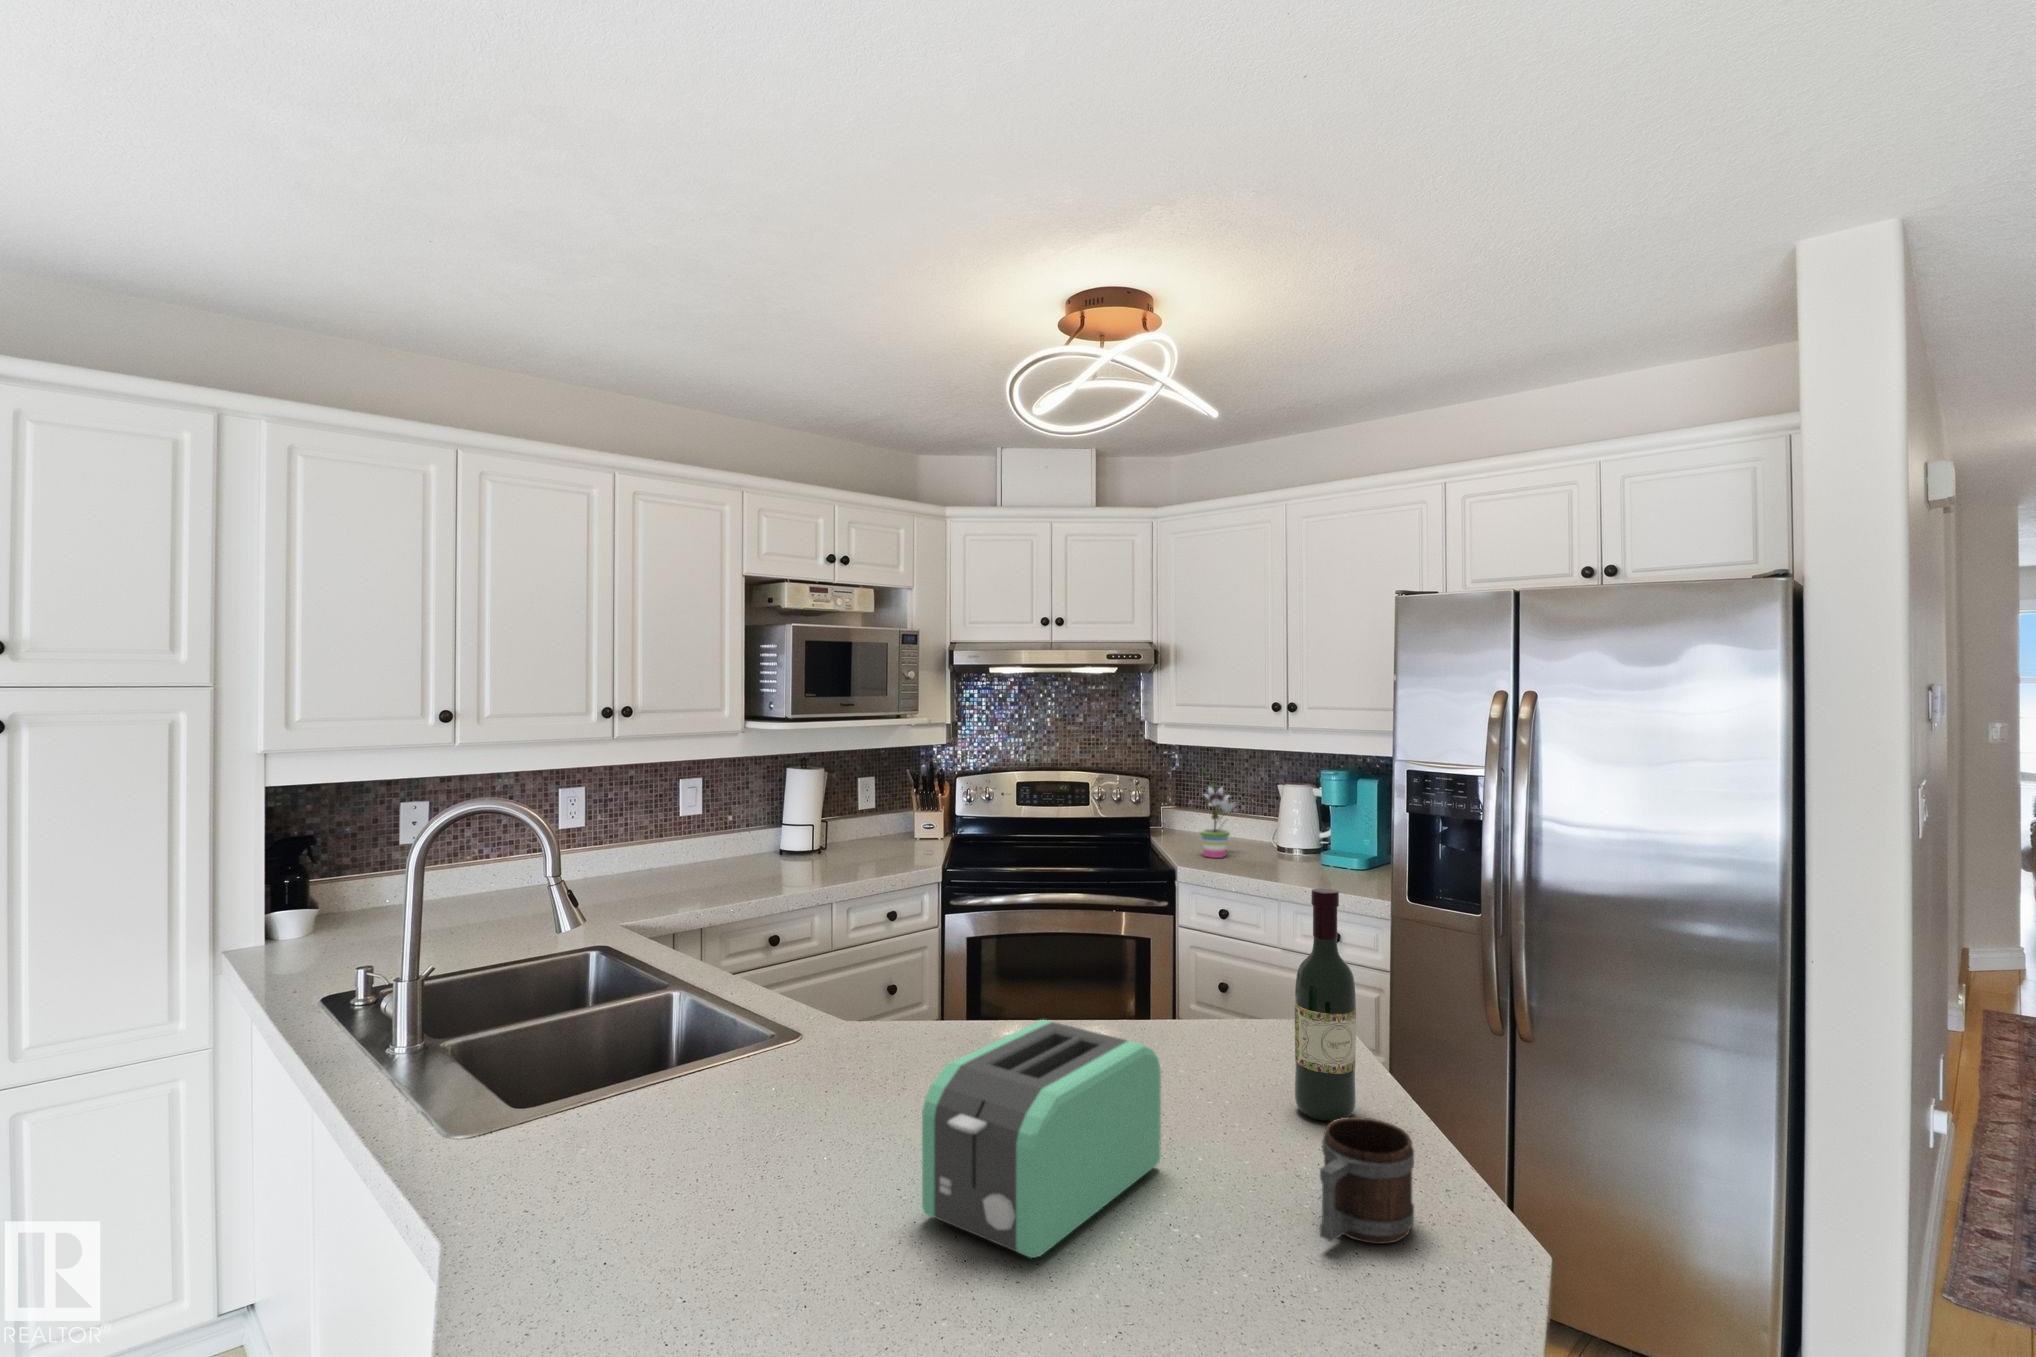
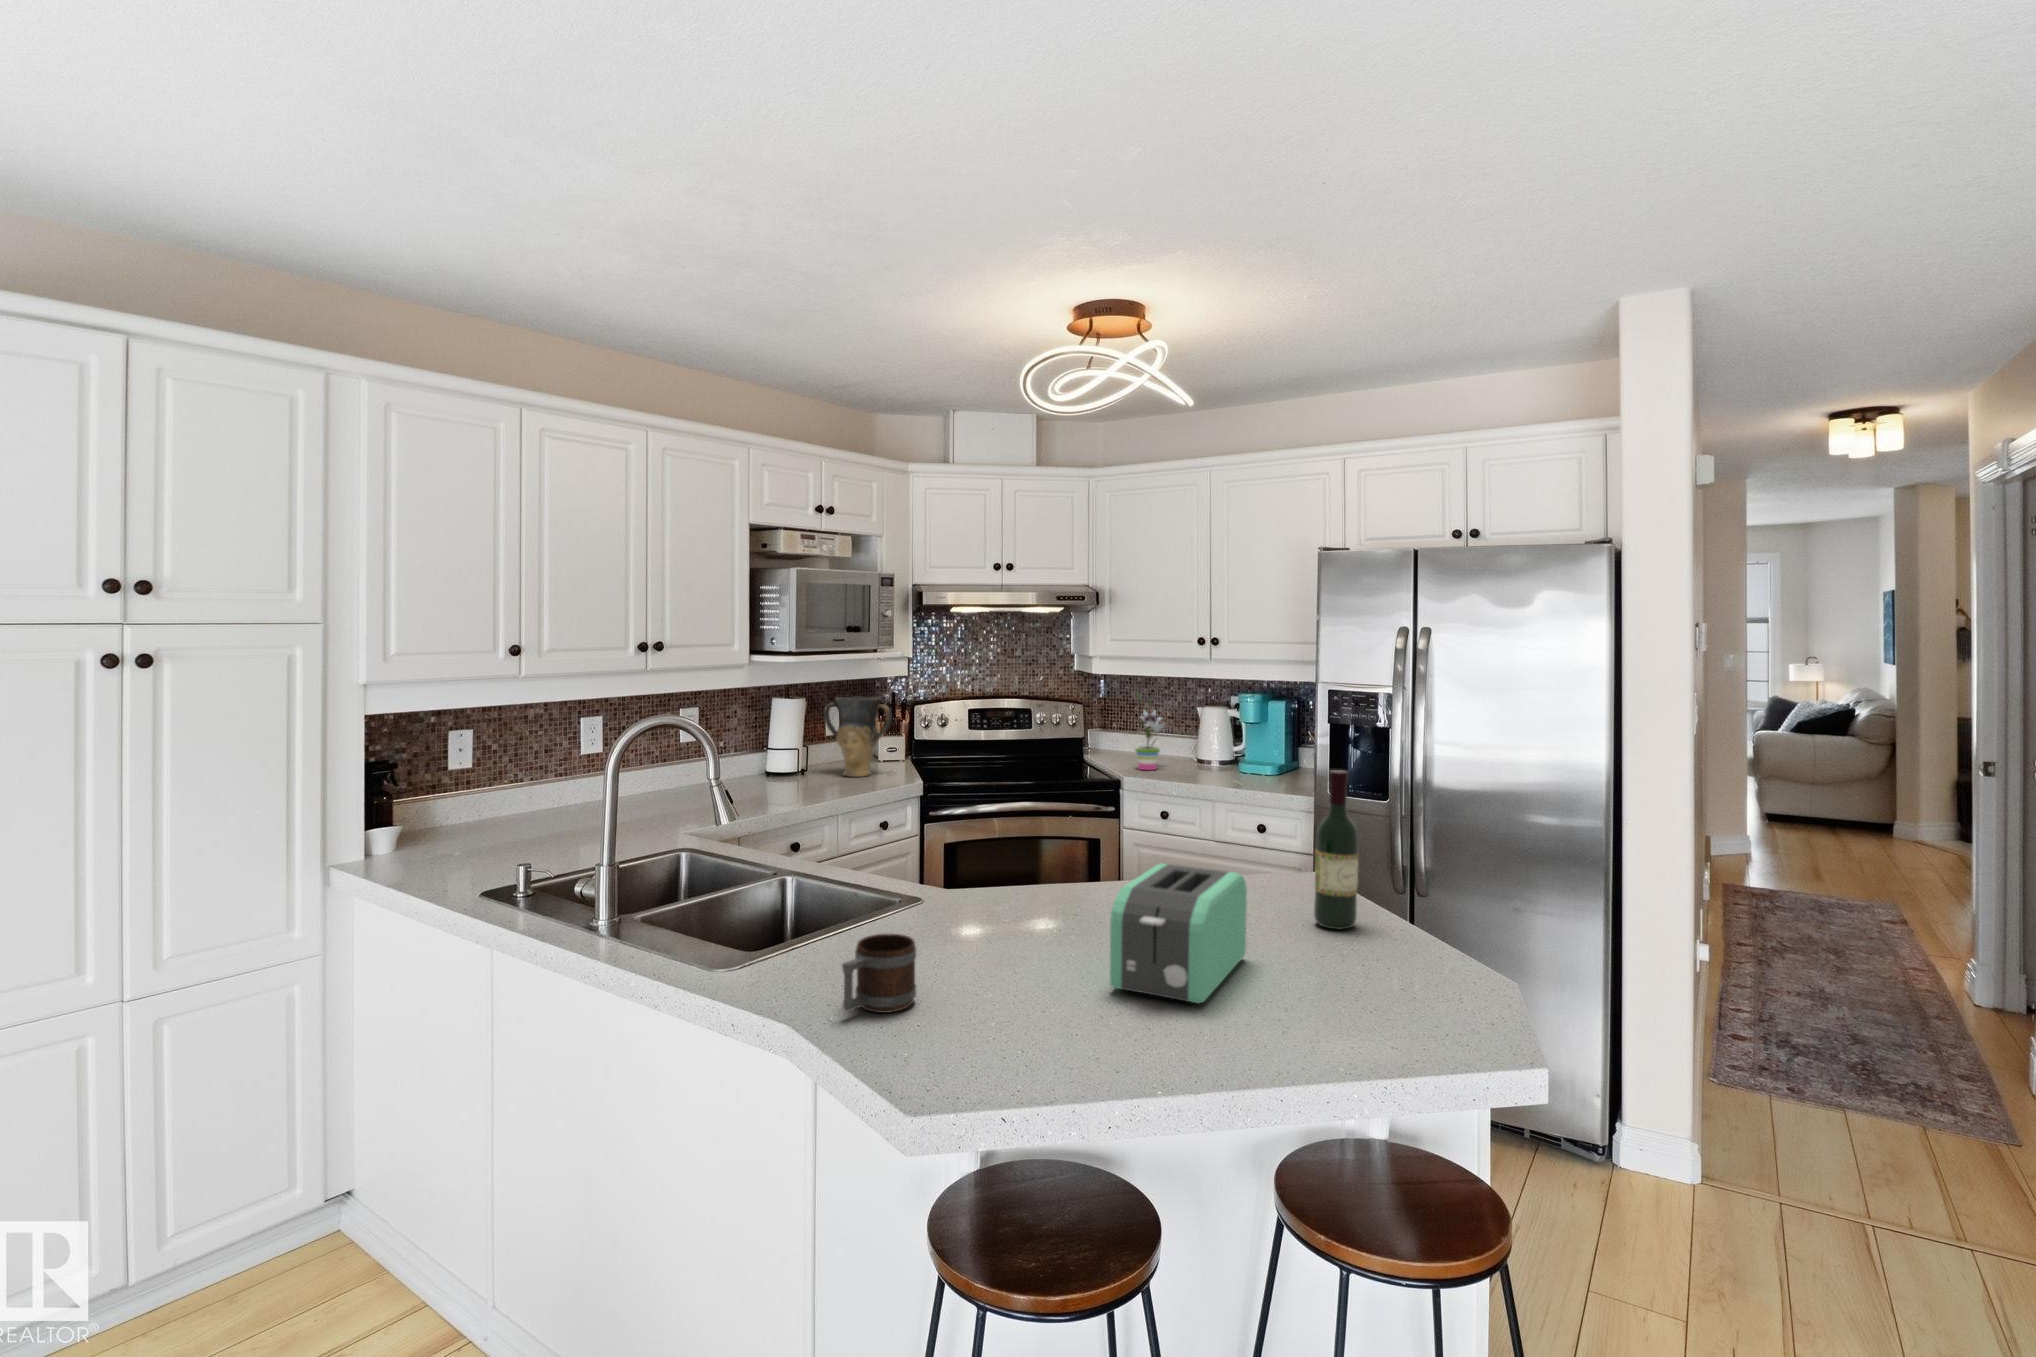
vase: none [845,767,917,858] -> present [824,697,892,777]
mug: present [1320,1117,1414,1244] -> present [842,934,916,1013]

